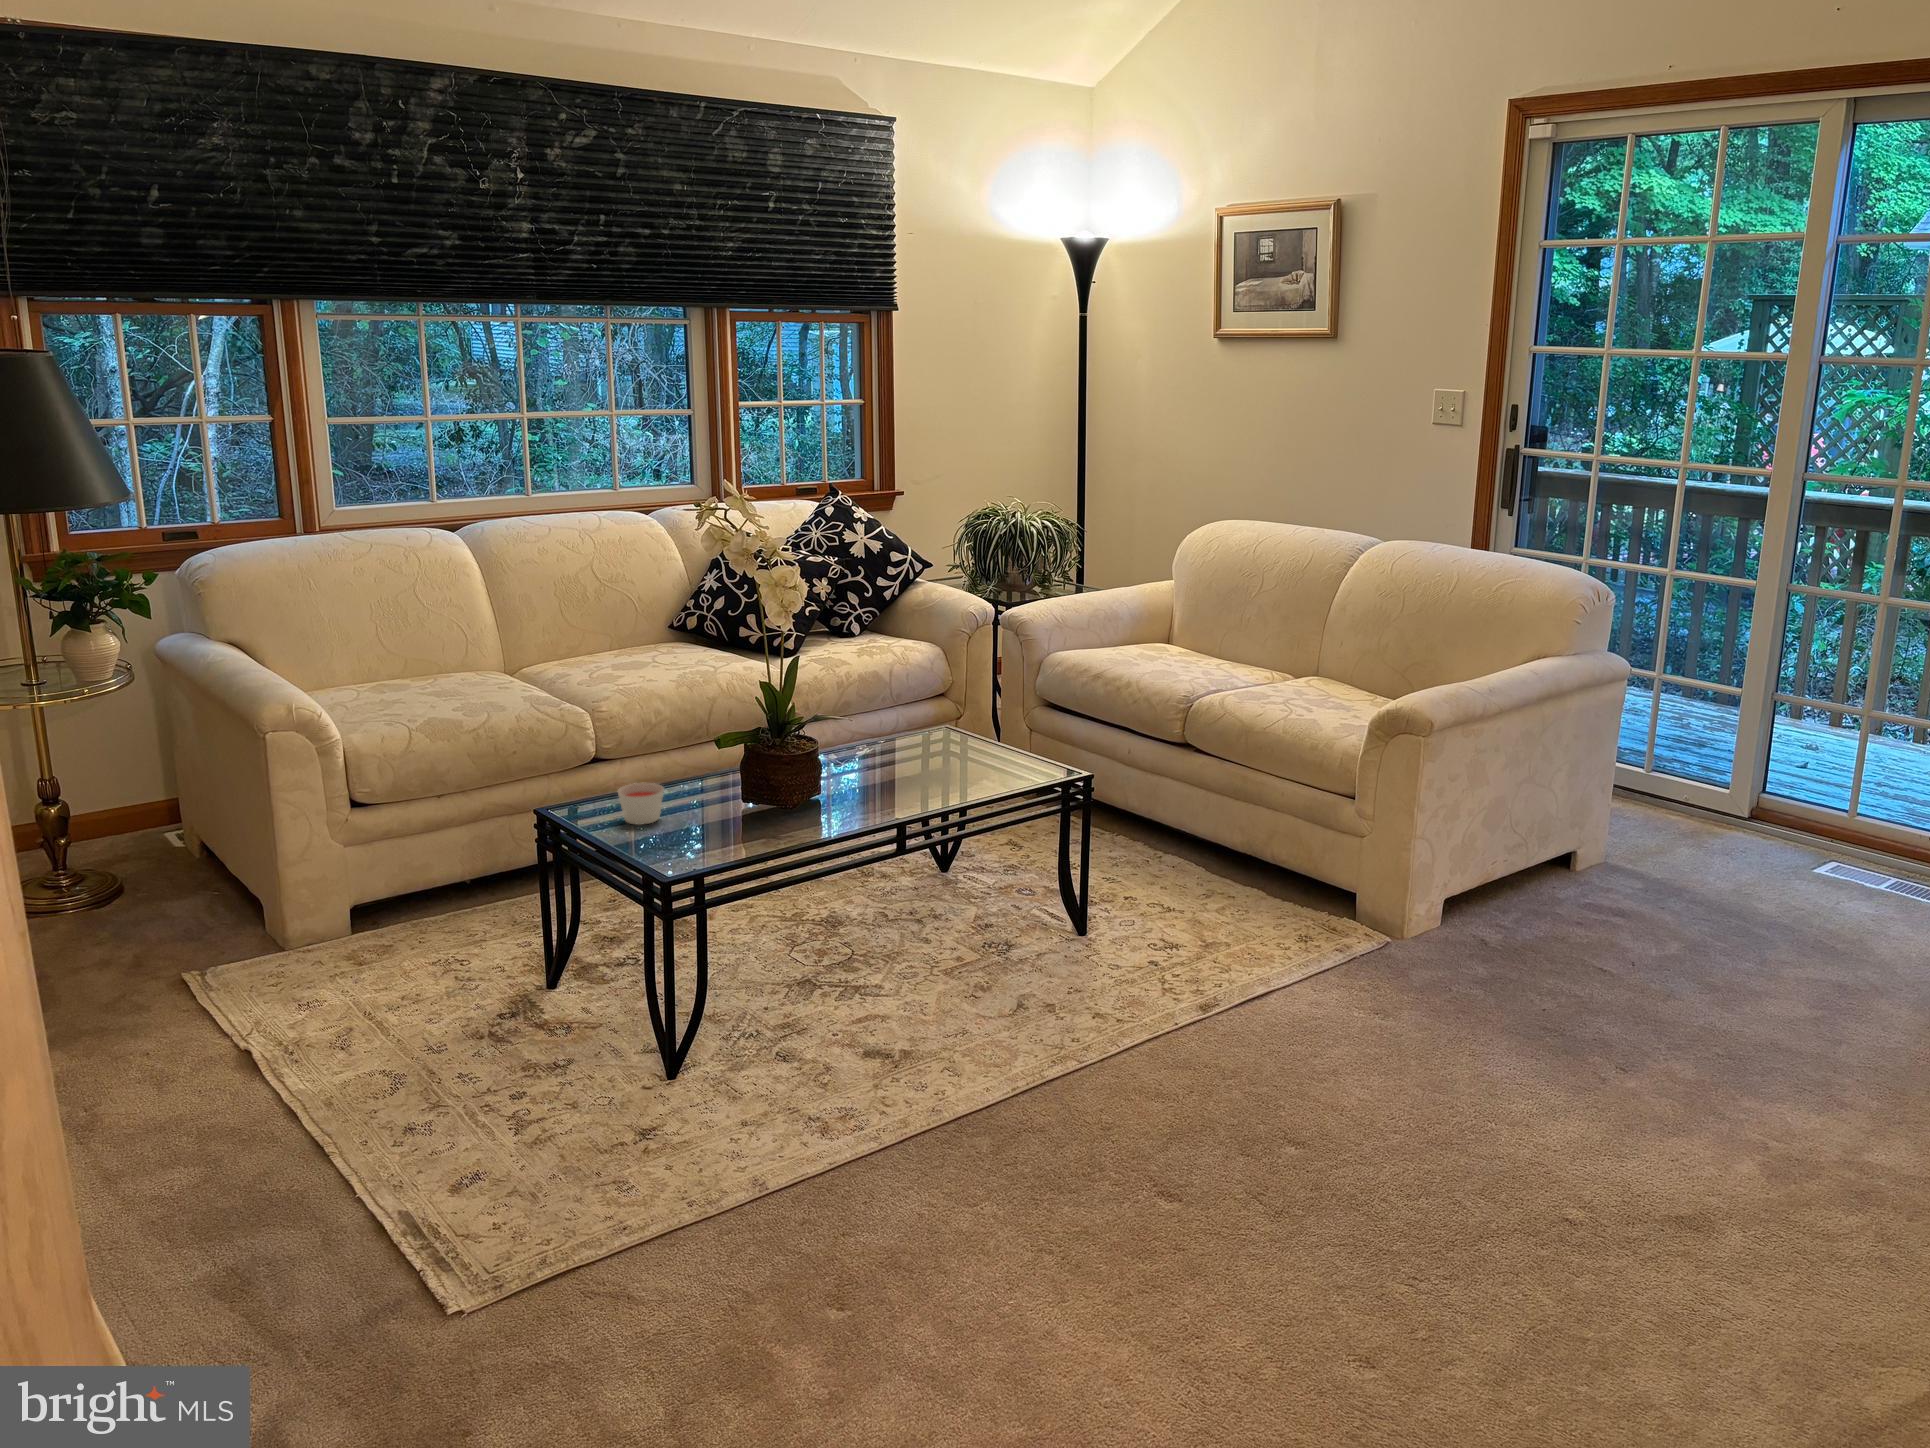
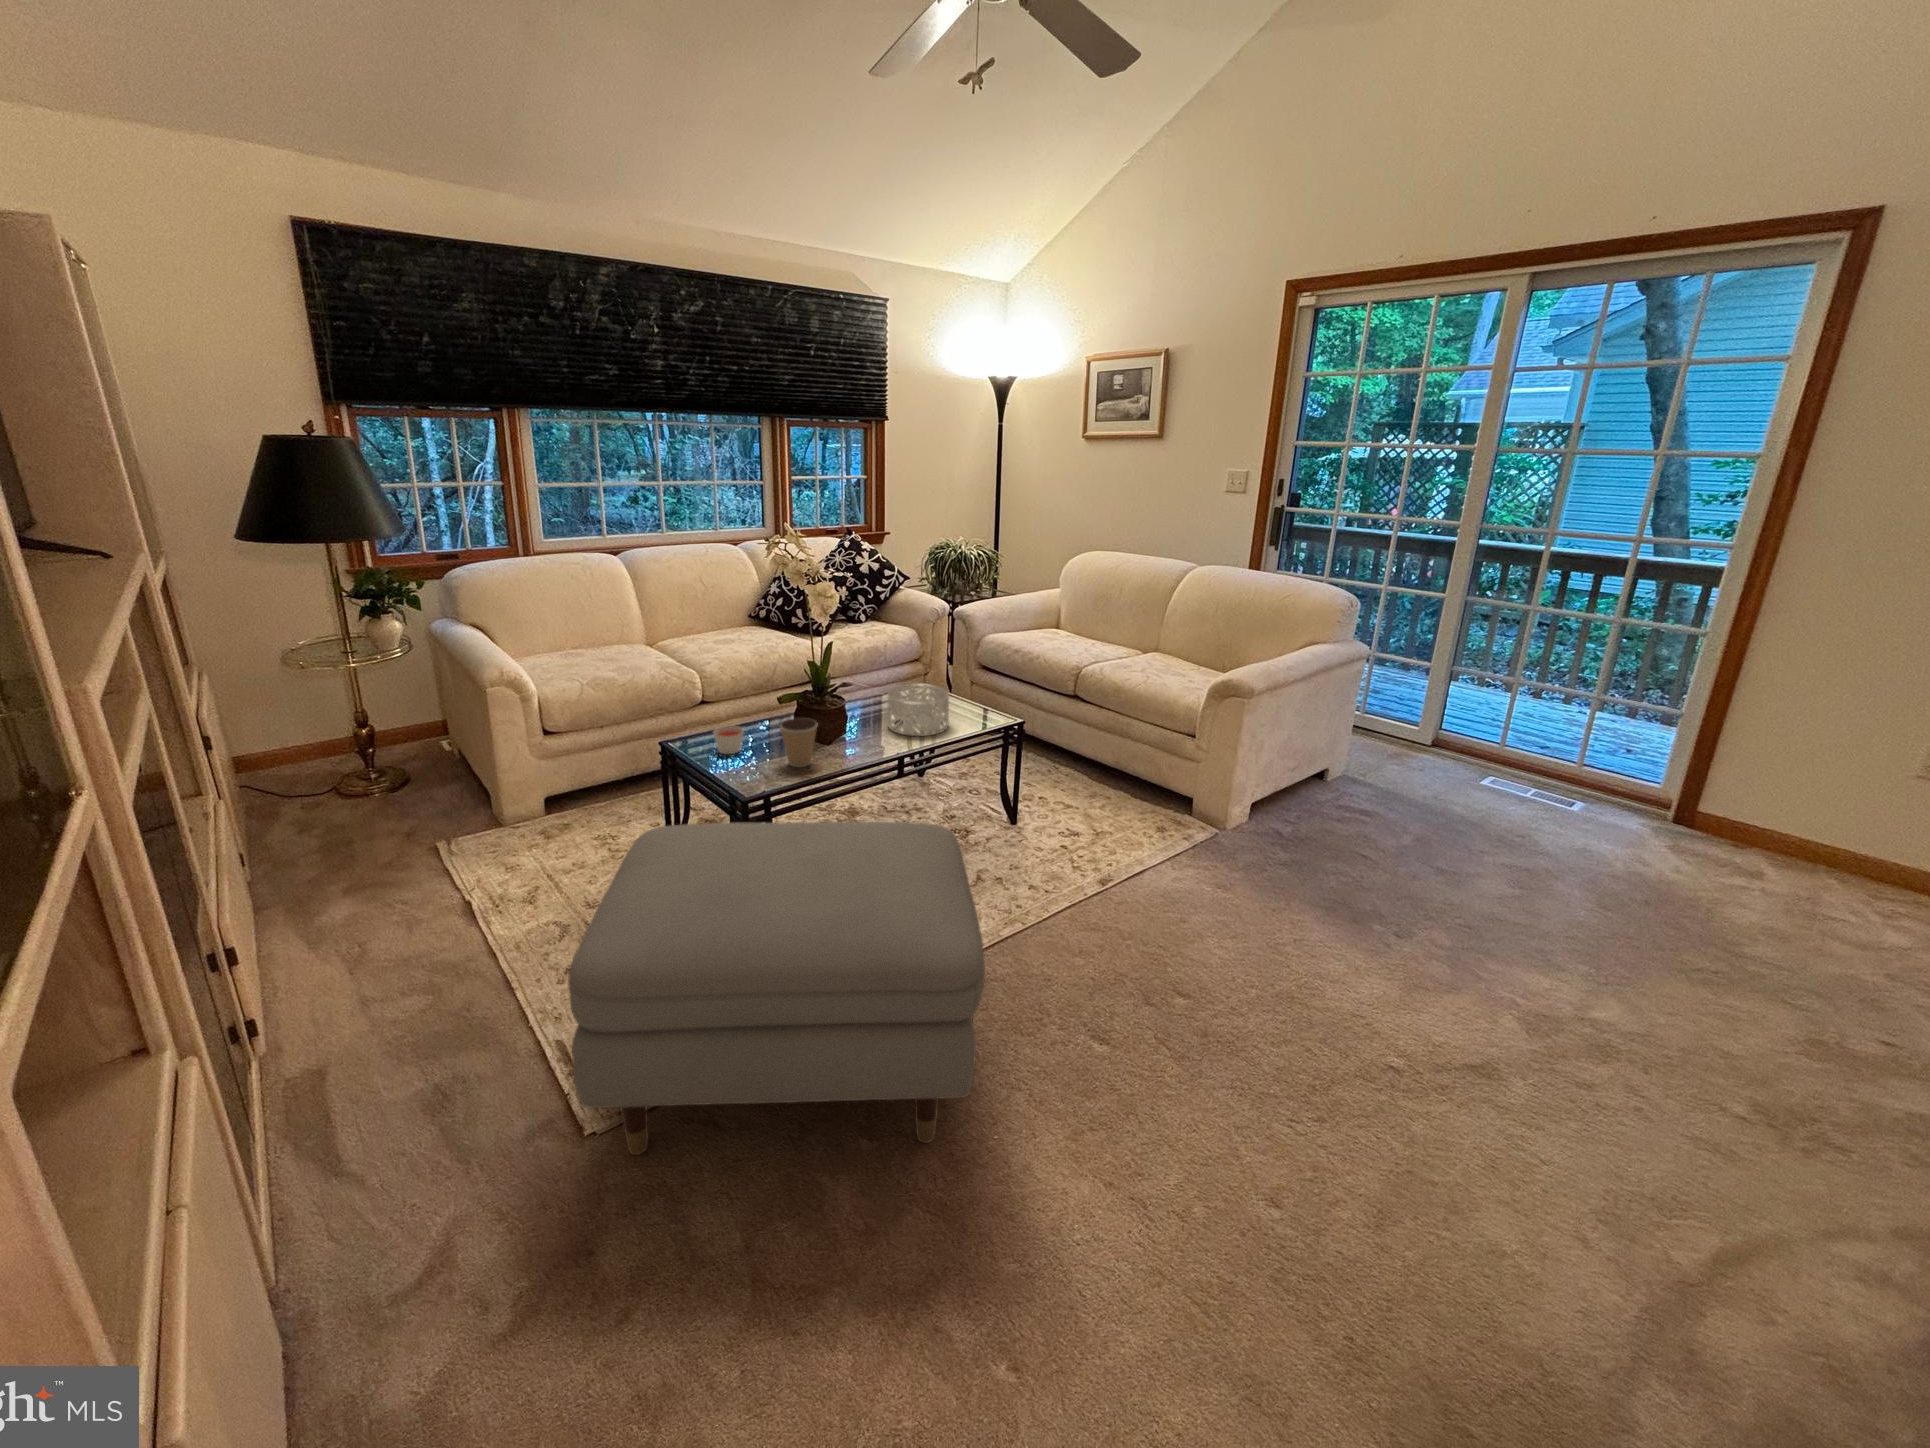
decorative bowl: none [882,720,975,798] -> present [888,684,949,736]
coffee cup: none [717,767,774,839] -> present [780,718,818,767]
ottoman: none [441,897,985,1330] -> present [568,822,985,1155]

